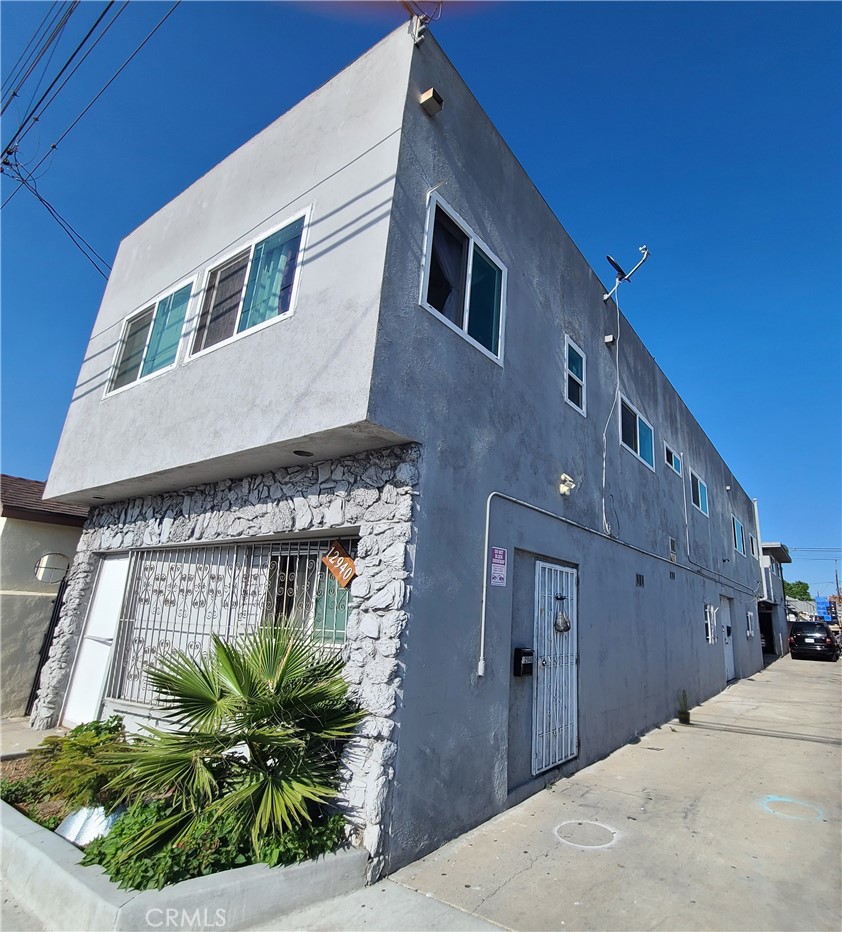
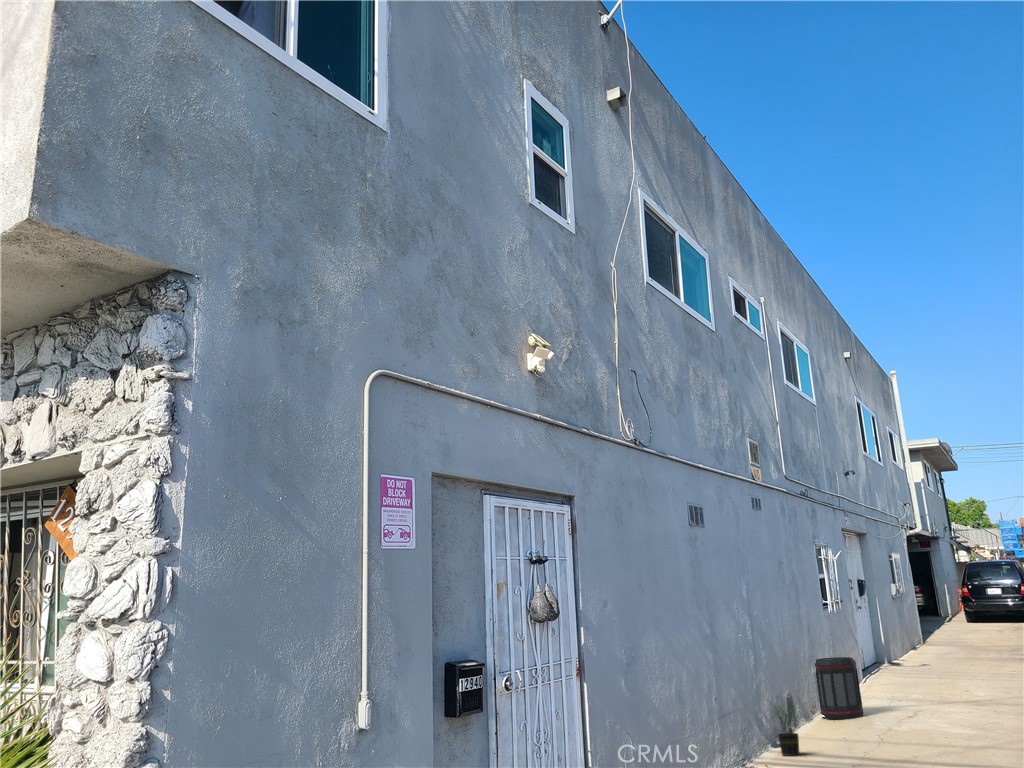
trash can: none [698,669,728,708] -> present [815,657,863,720]

